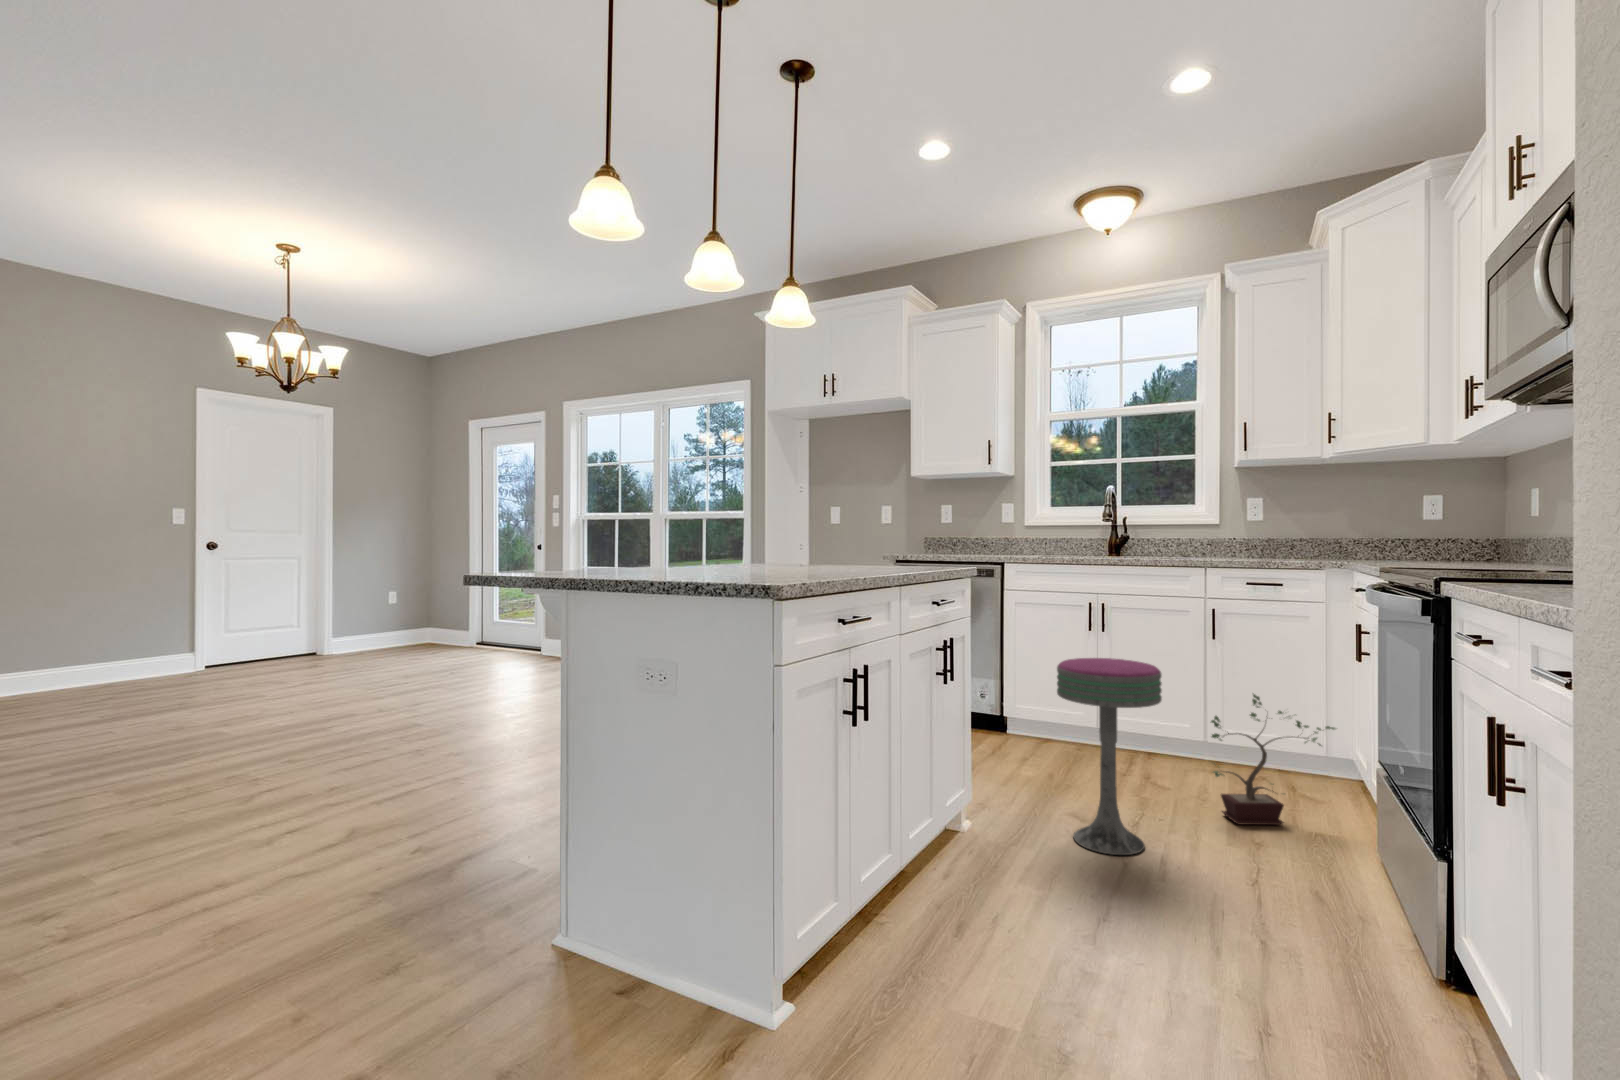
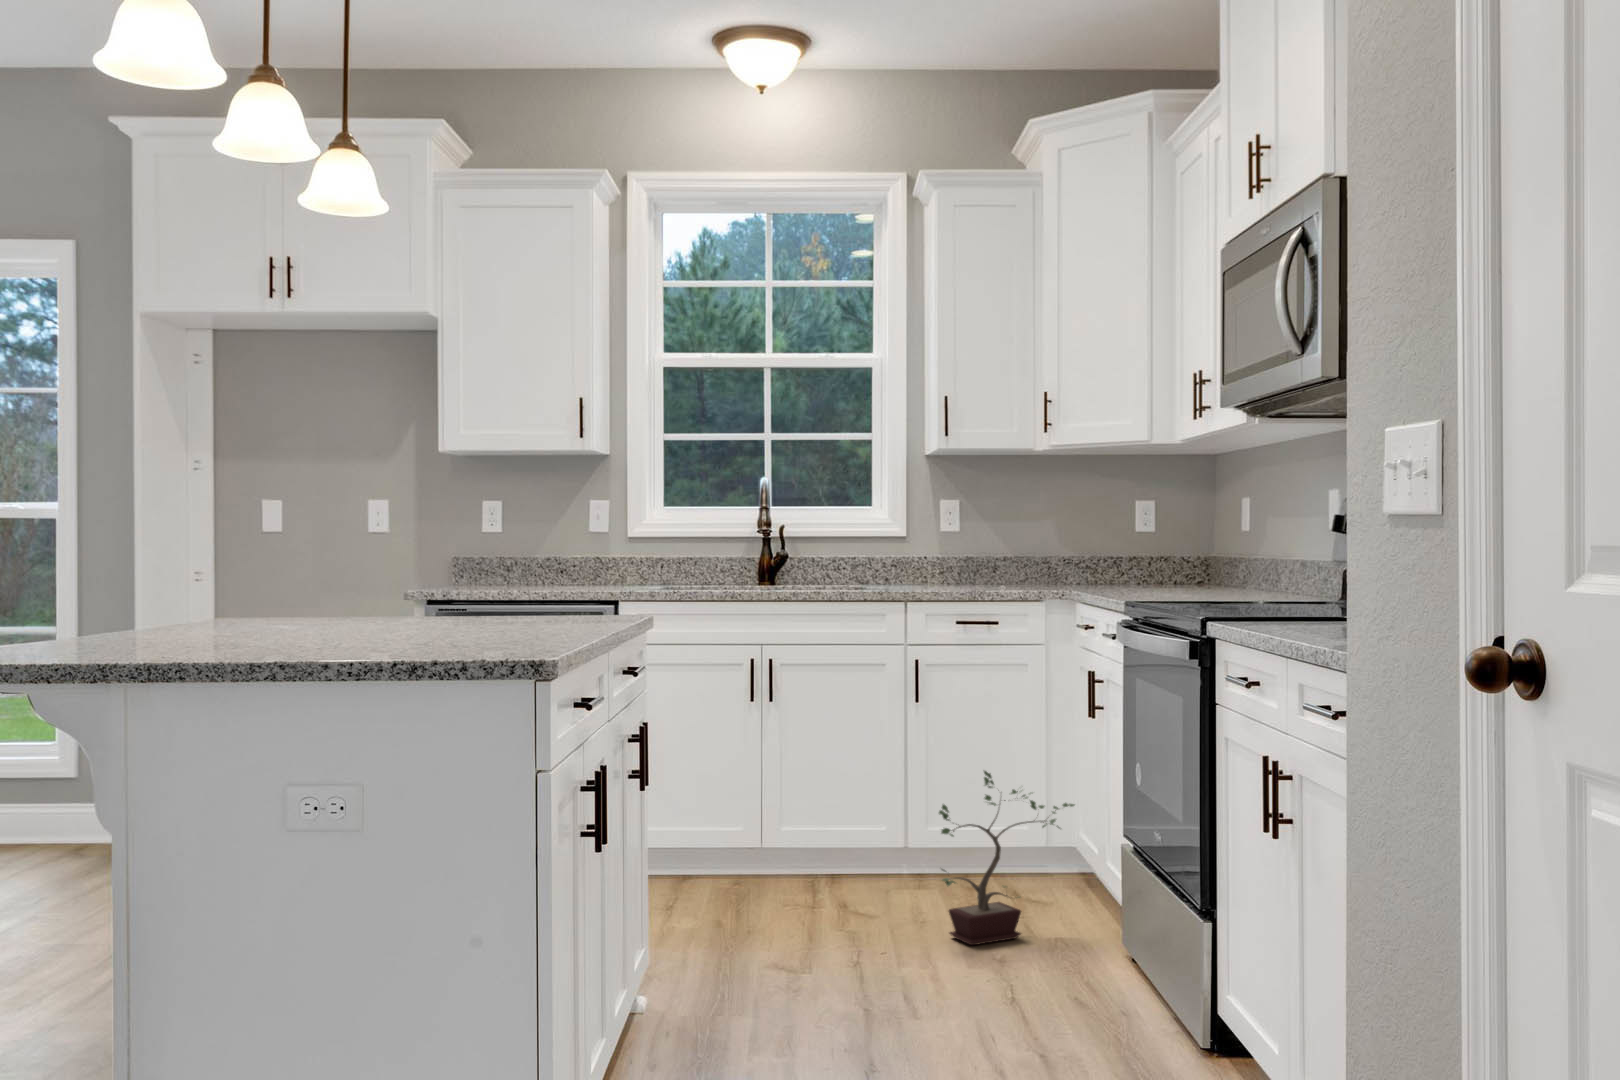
bar stool: present [1057,658,1162,855] -> none [765,737,900,1006]

